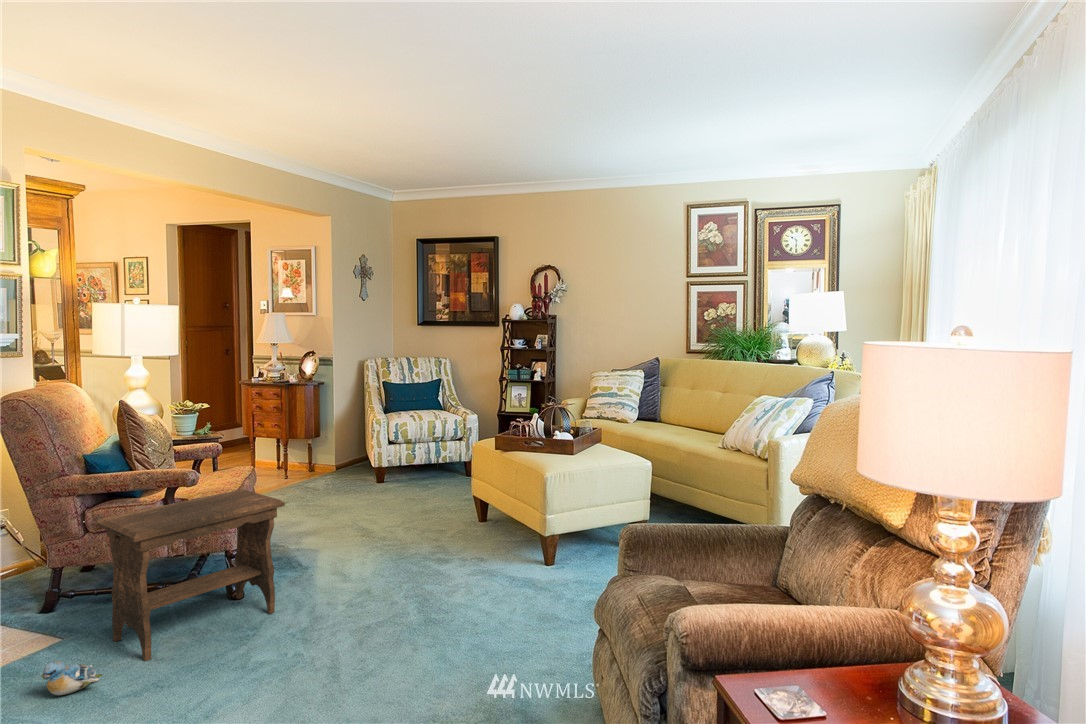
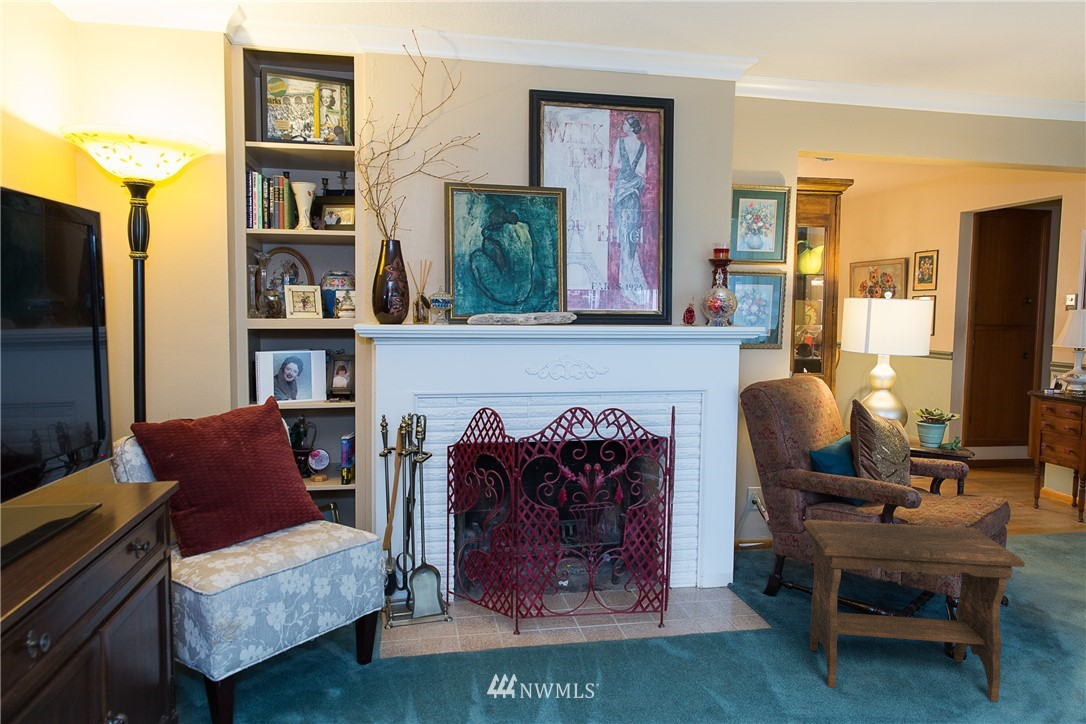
plush toy: present [41,661,102,695] -> none [731,646,784,686]

